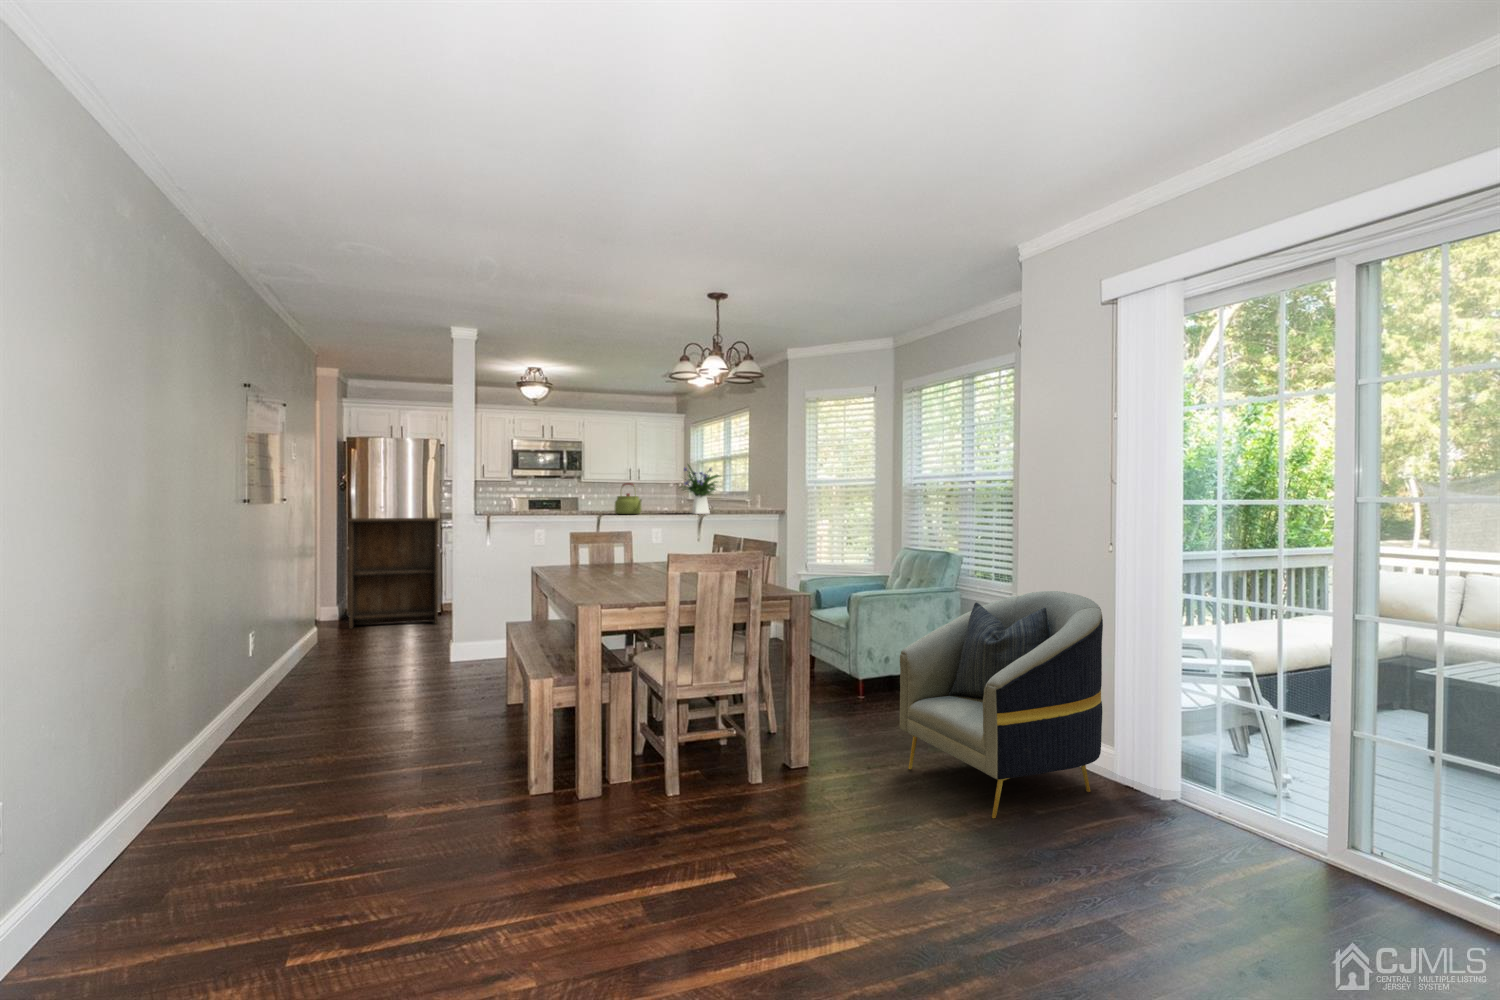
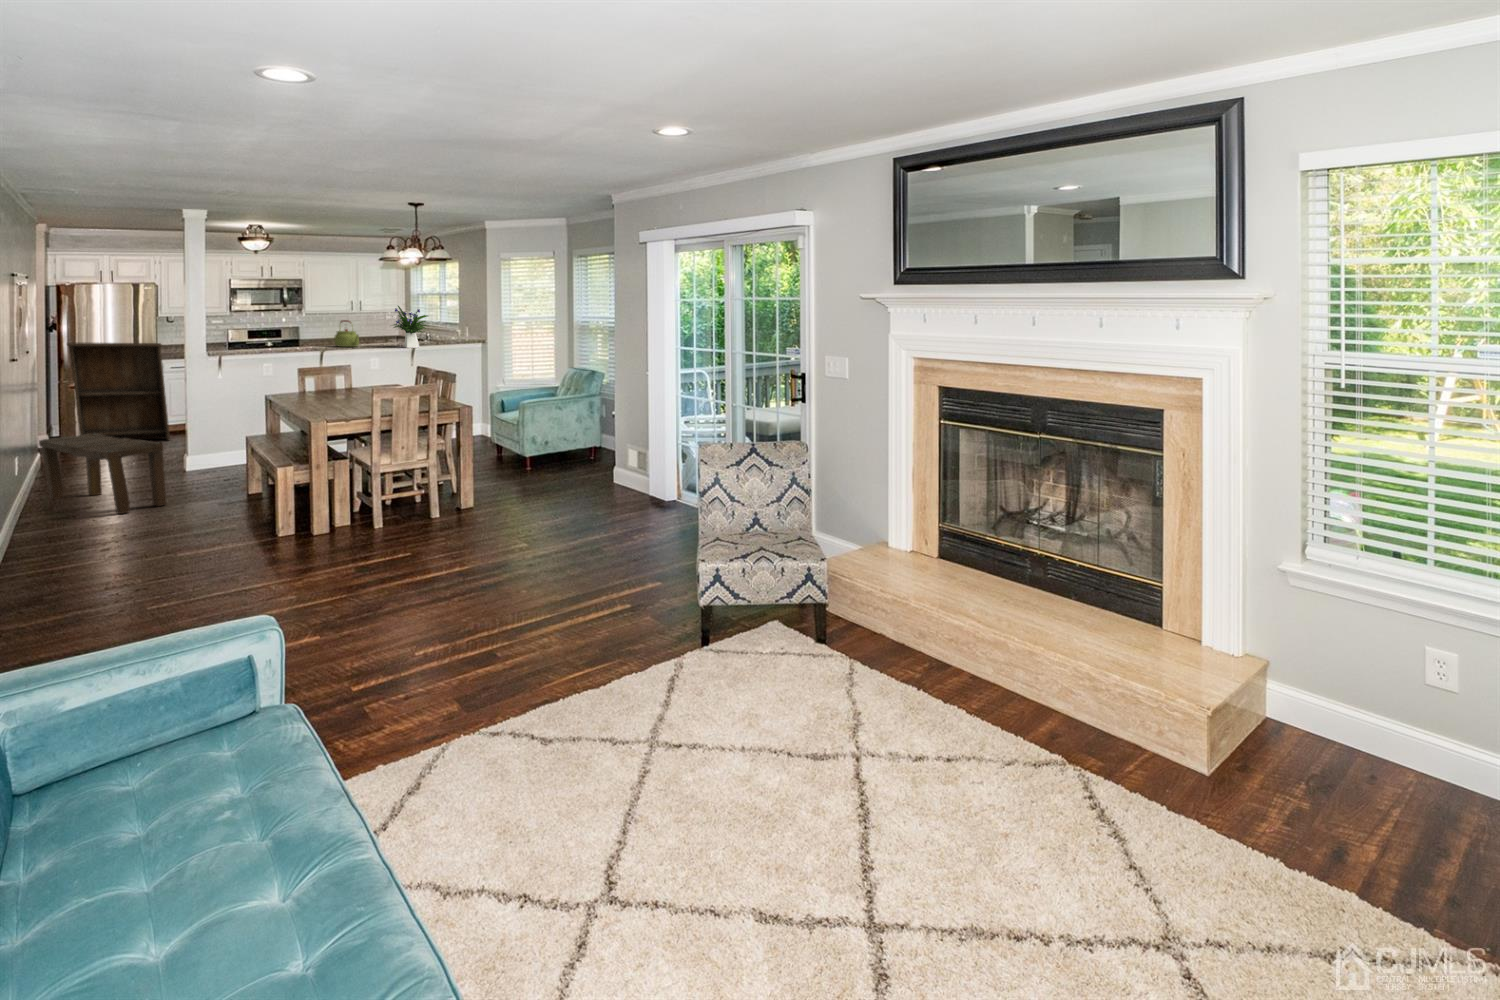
armchair: present [900,591,1103,818] -> none [530,410,643,535]
bench: none [257,623,395,741] -> present [39,434,166,514]

